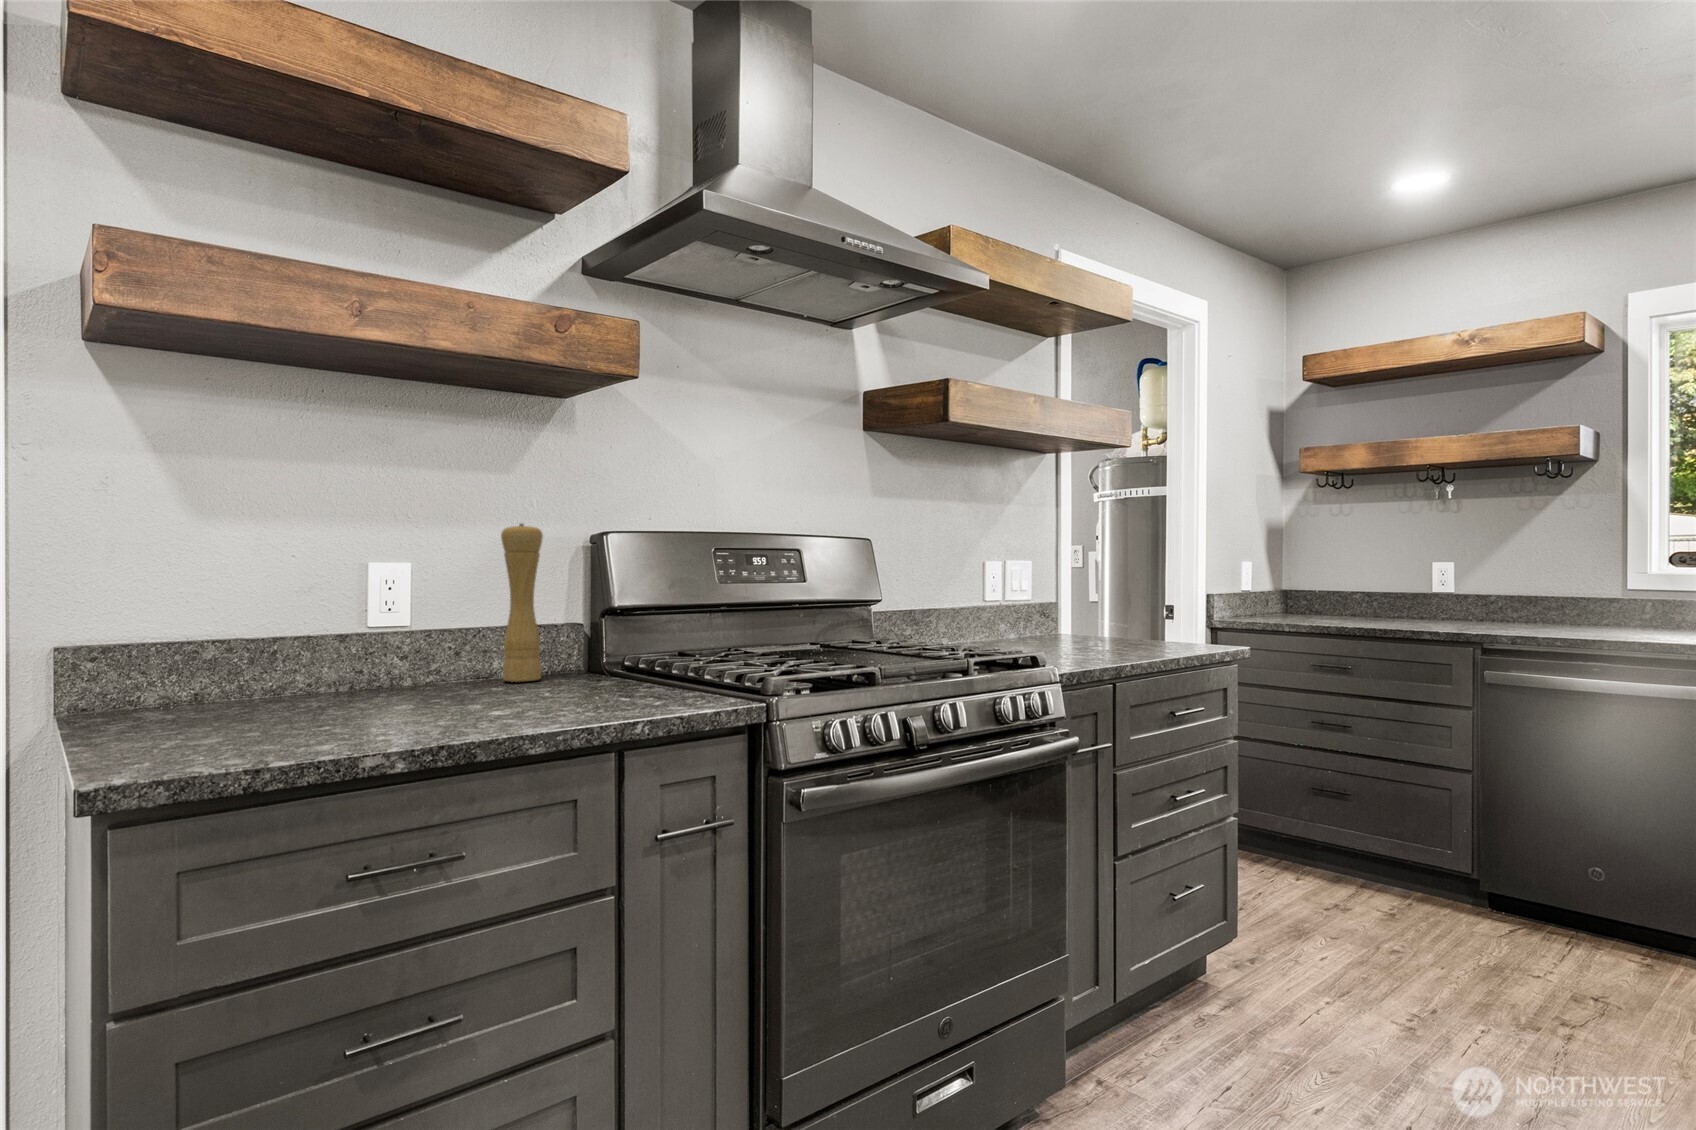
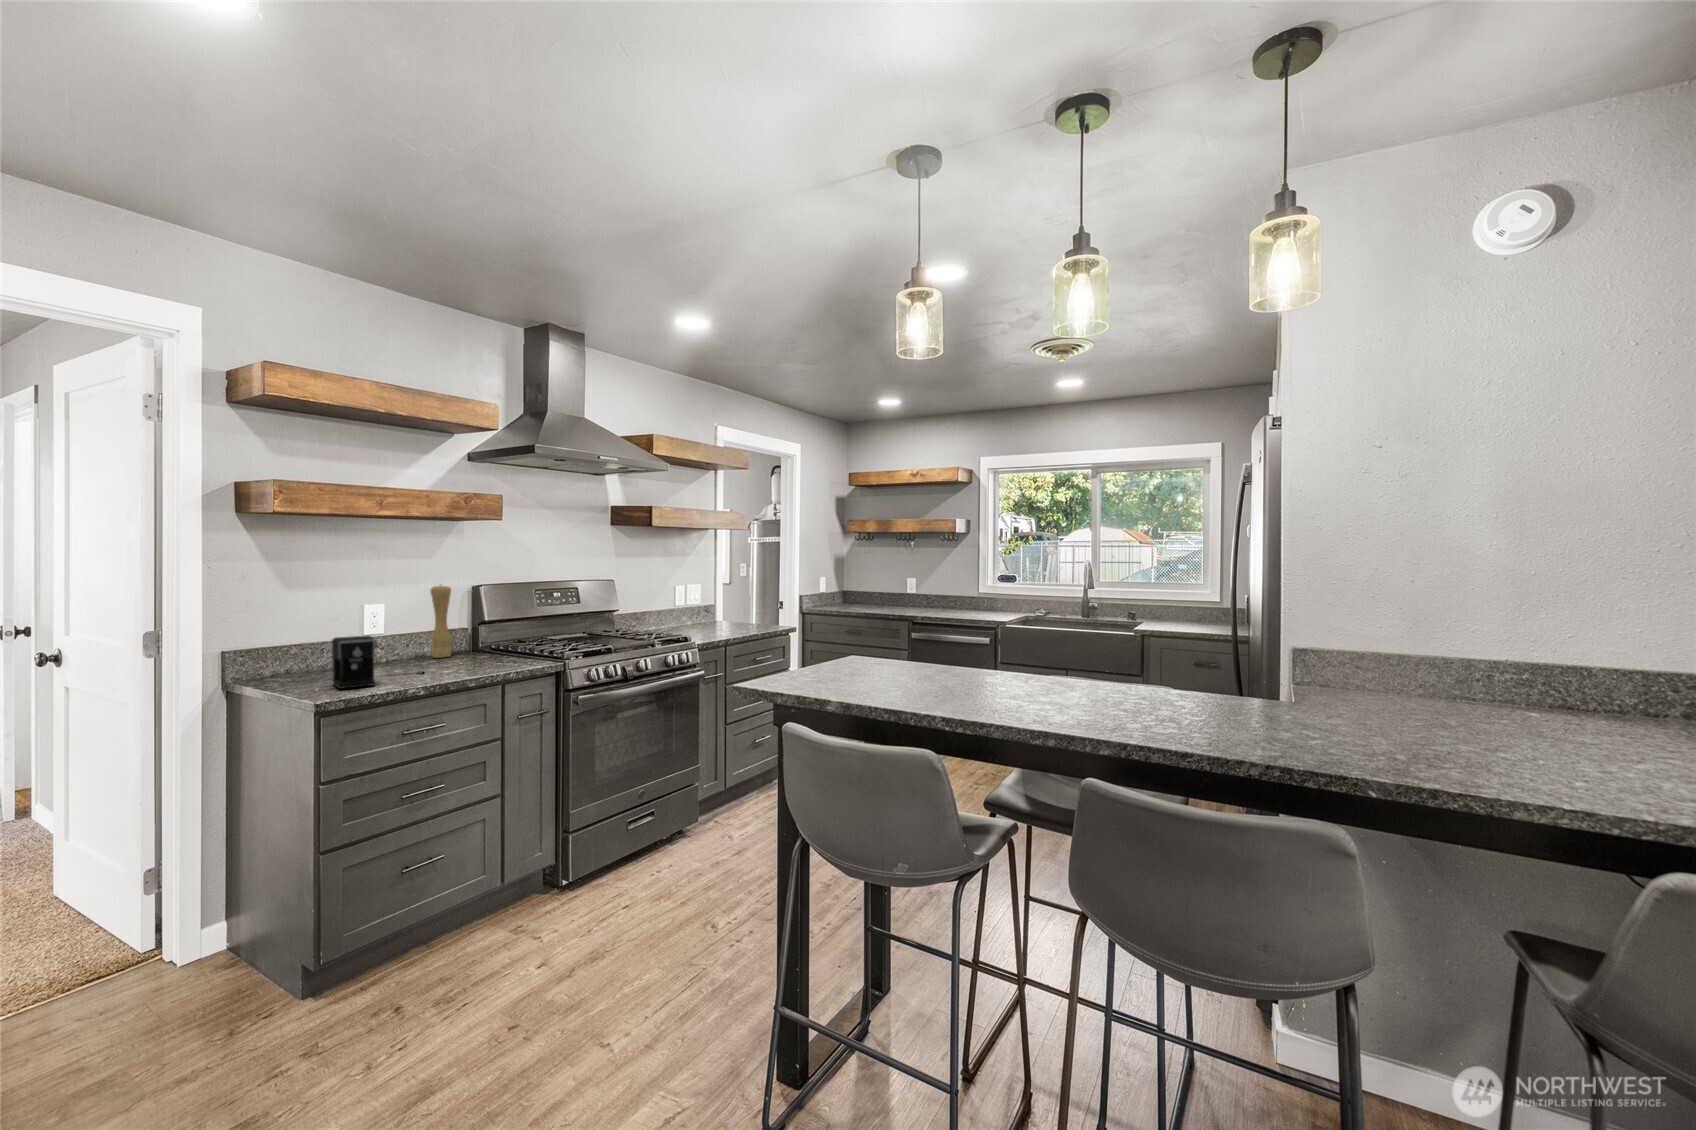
coffee maker: none [211,615,450,745] -> present [332,636,424,689]

